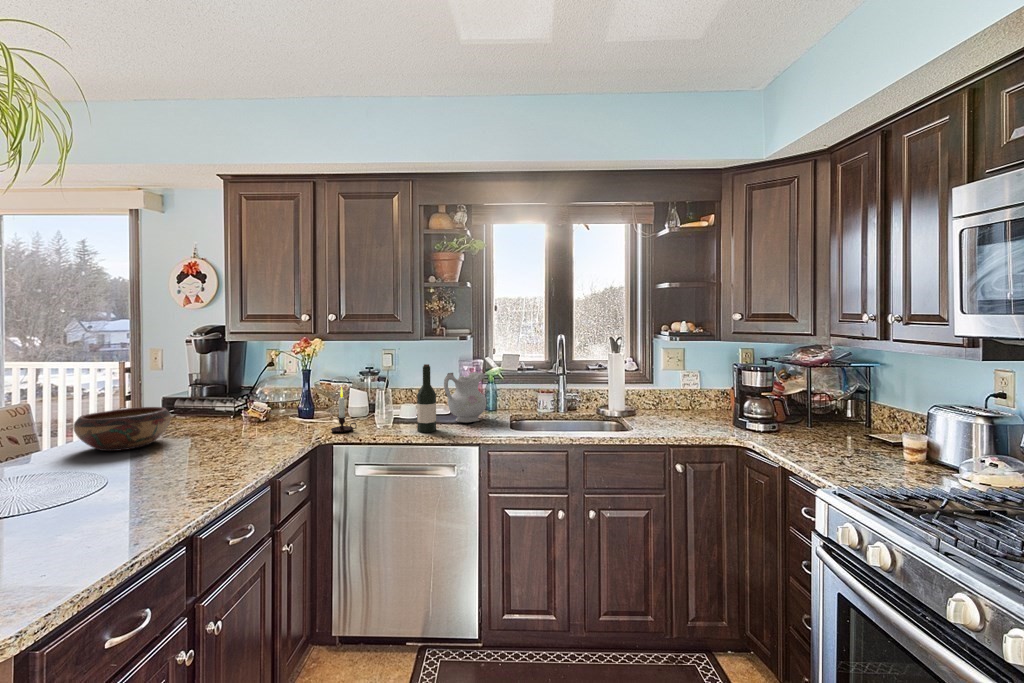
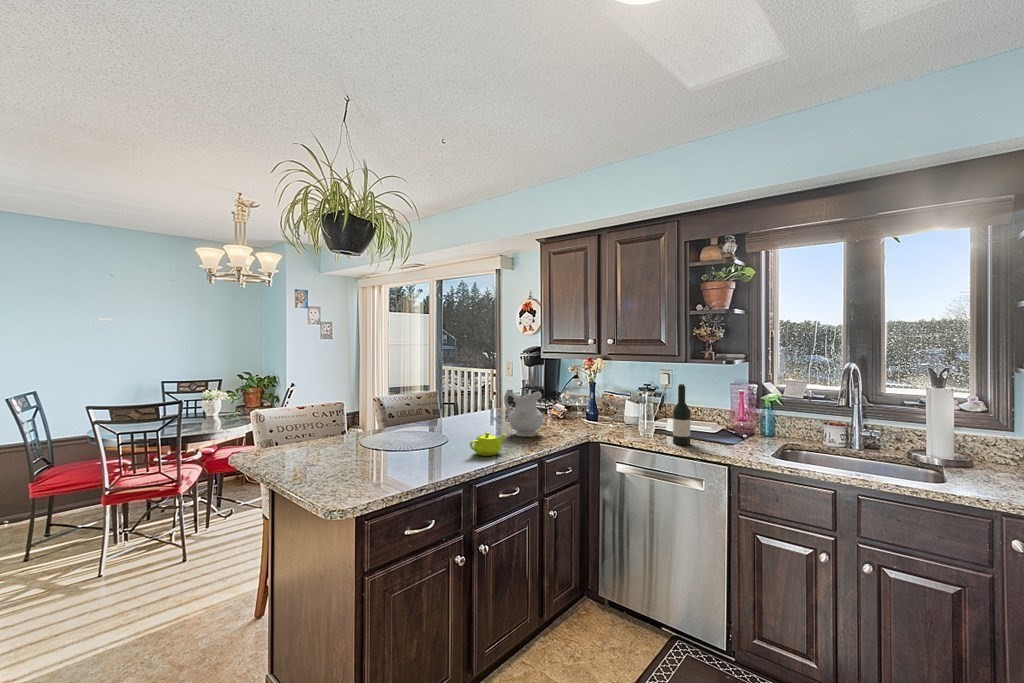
ceramic pitcher: present [444,372,486,423] -> present [504,390,543,437]
candle: present [331,387,357,432] -> none [604,398,623,434]
decorative bowl: present [73,407,171,451] -> none [464,400,509,425]
teapot: none [100,463,181,511] -> present [470,432,506,456]

